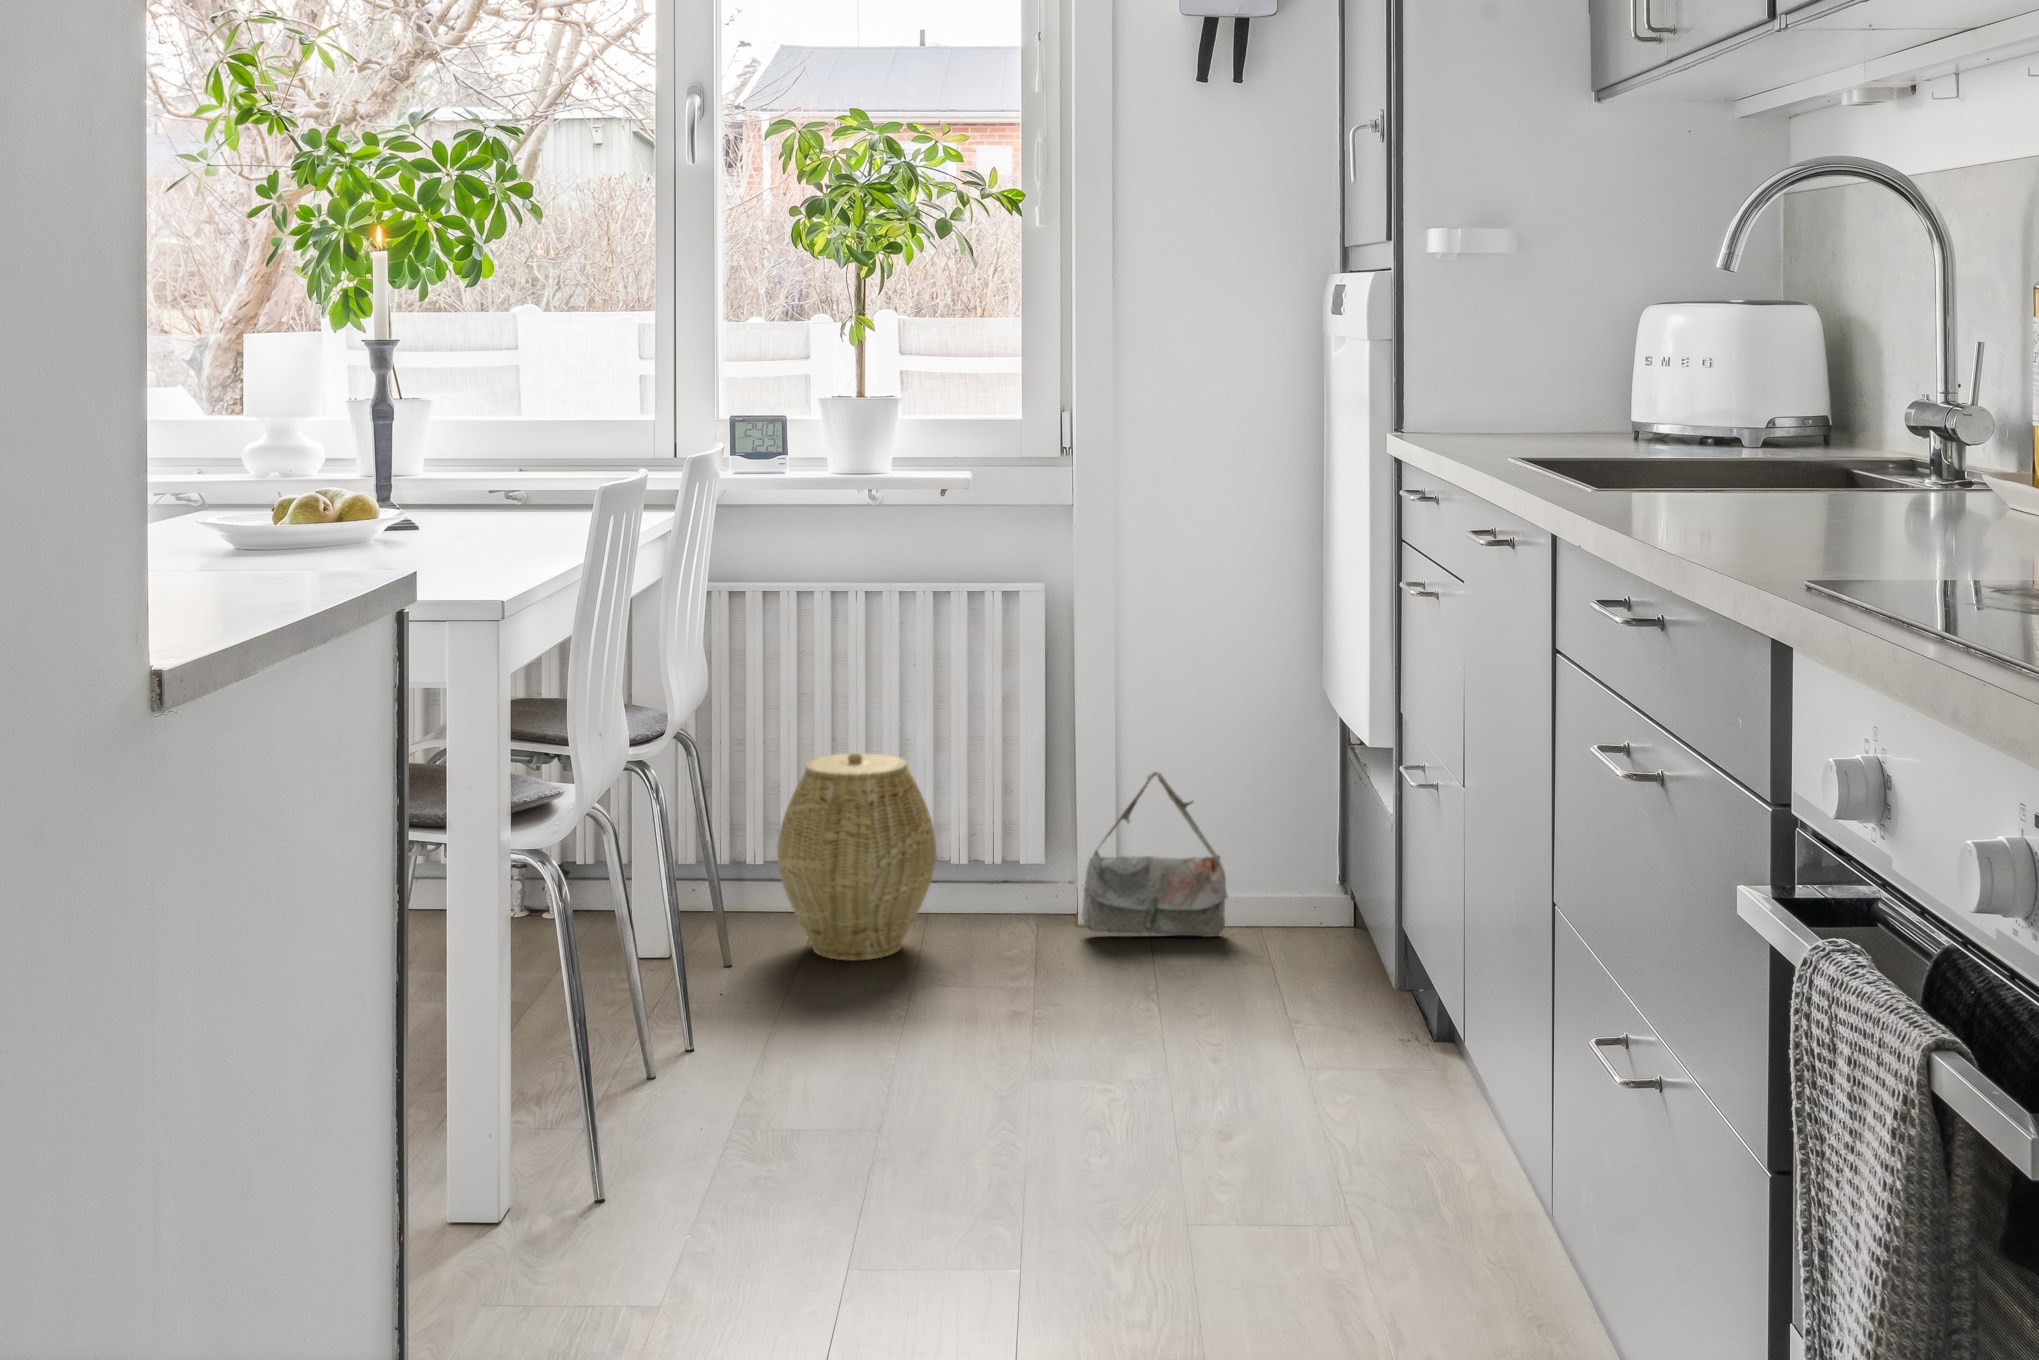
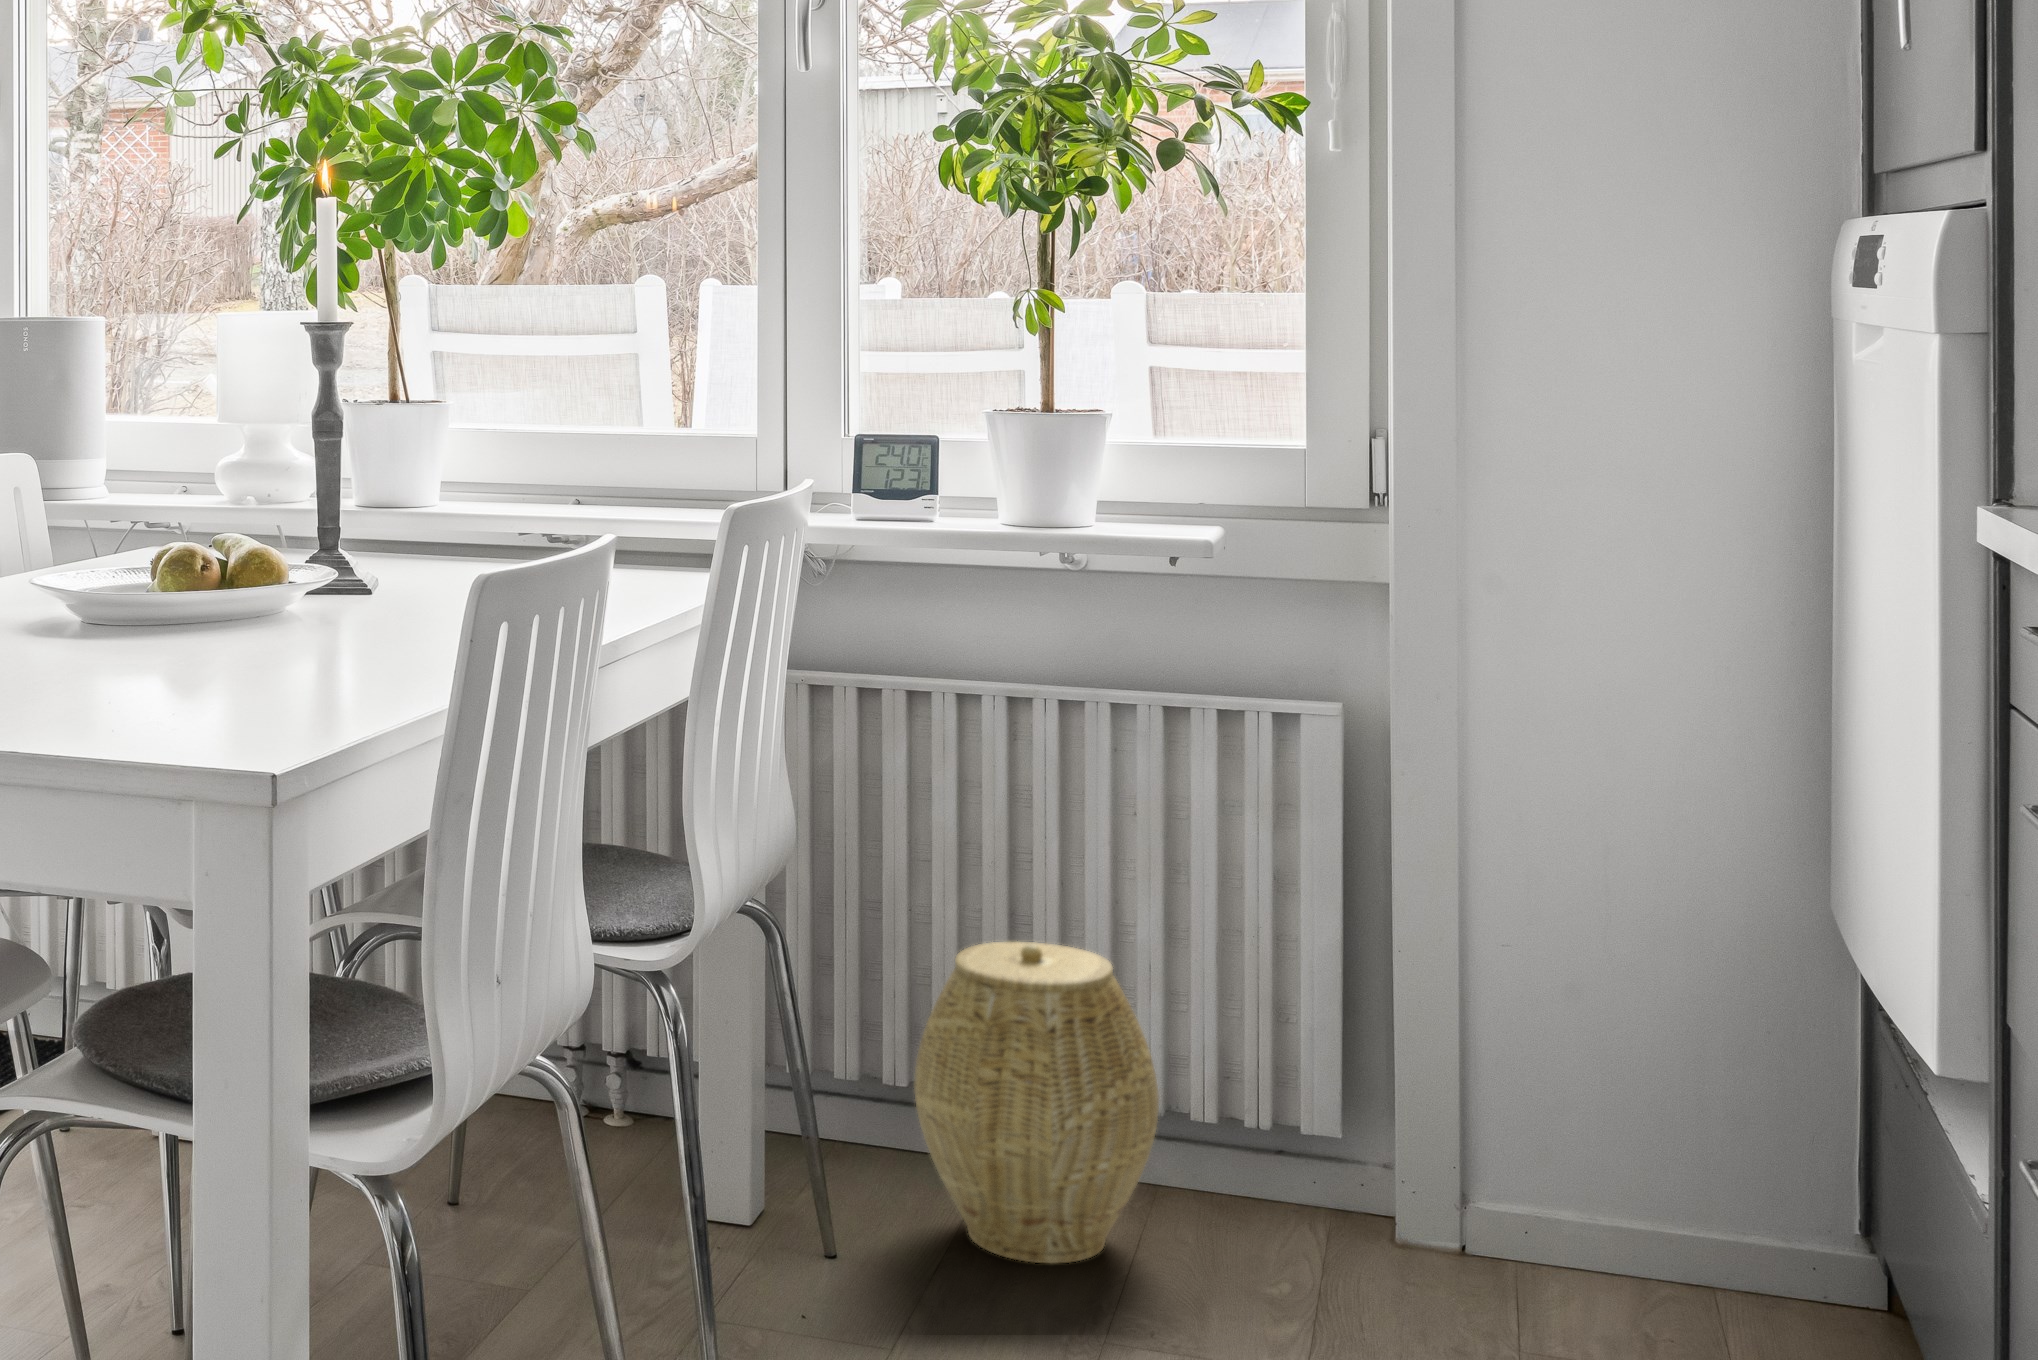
bag: present [1082,771,1228,937] -> none [1400,1018,1658,1301]

